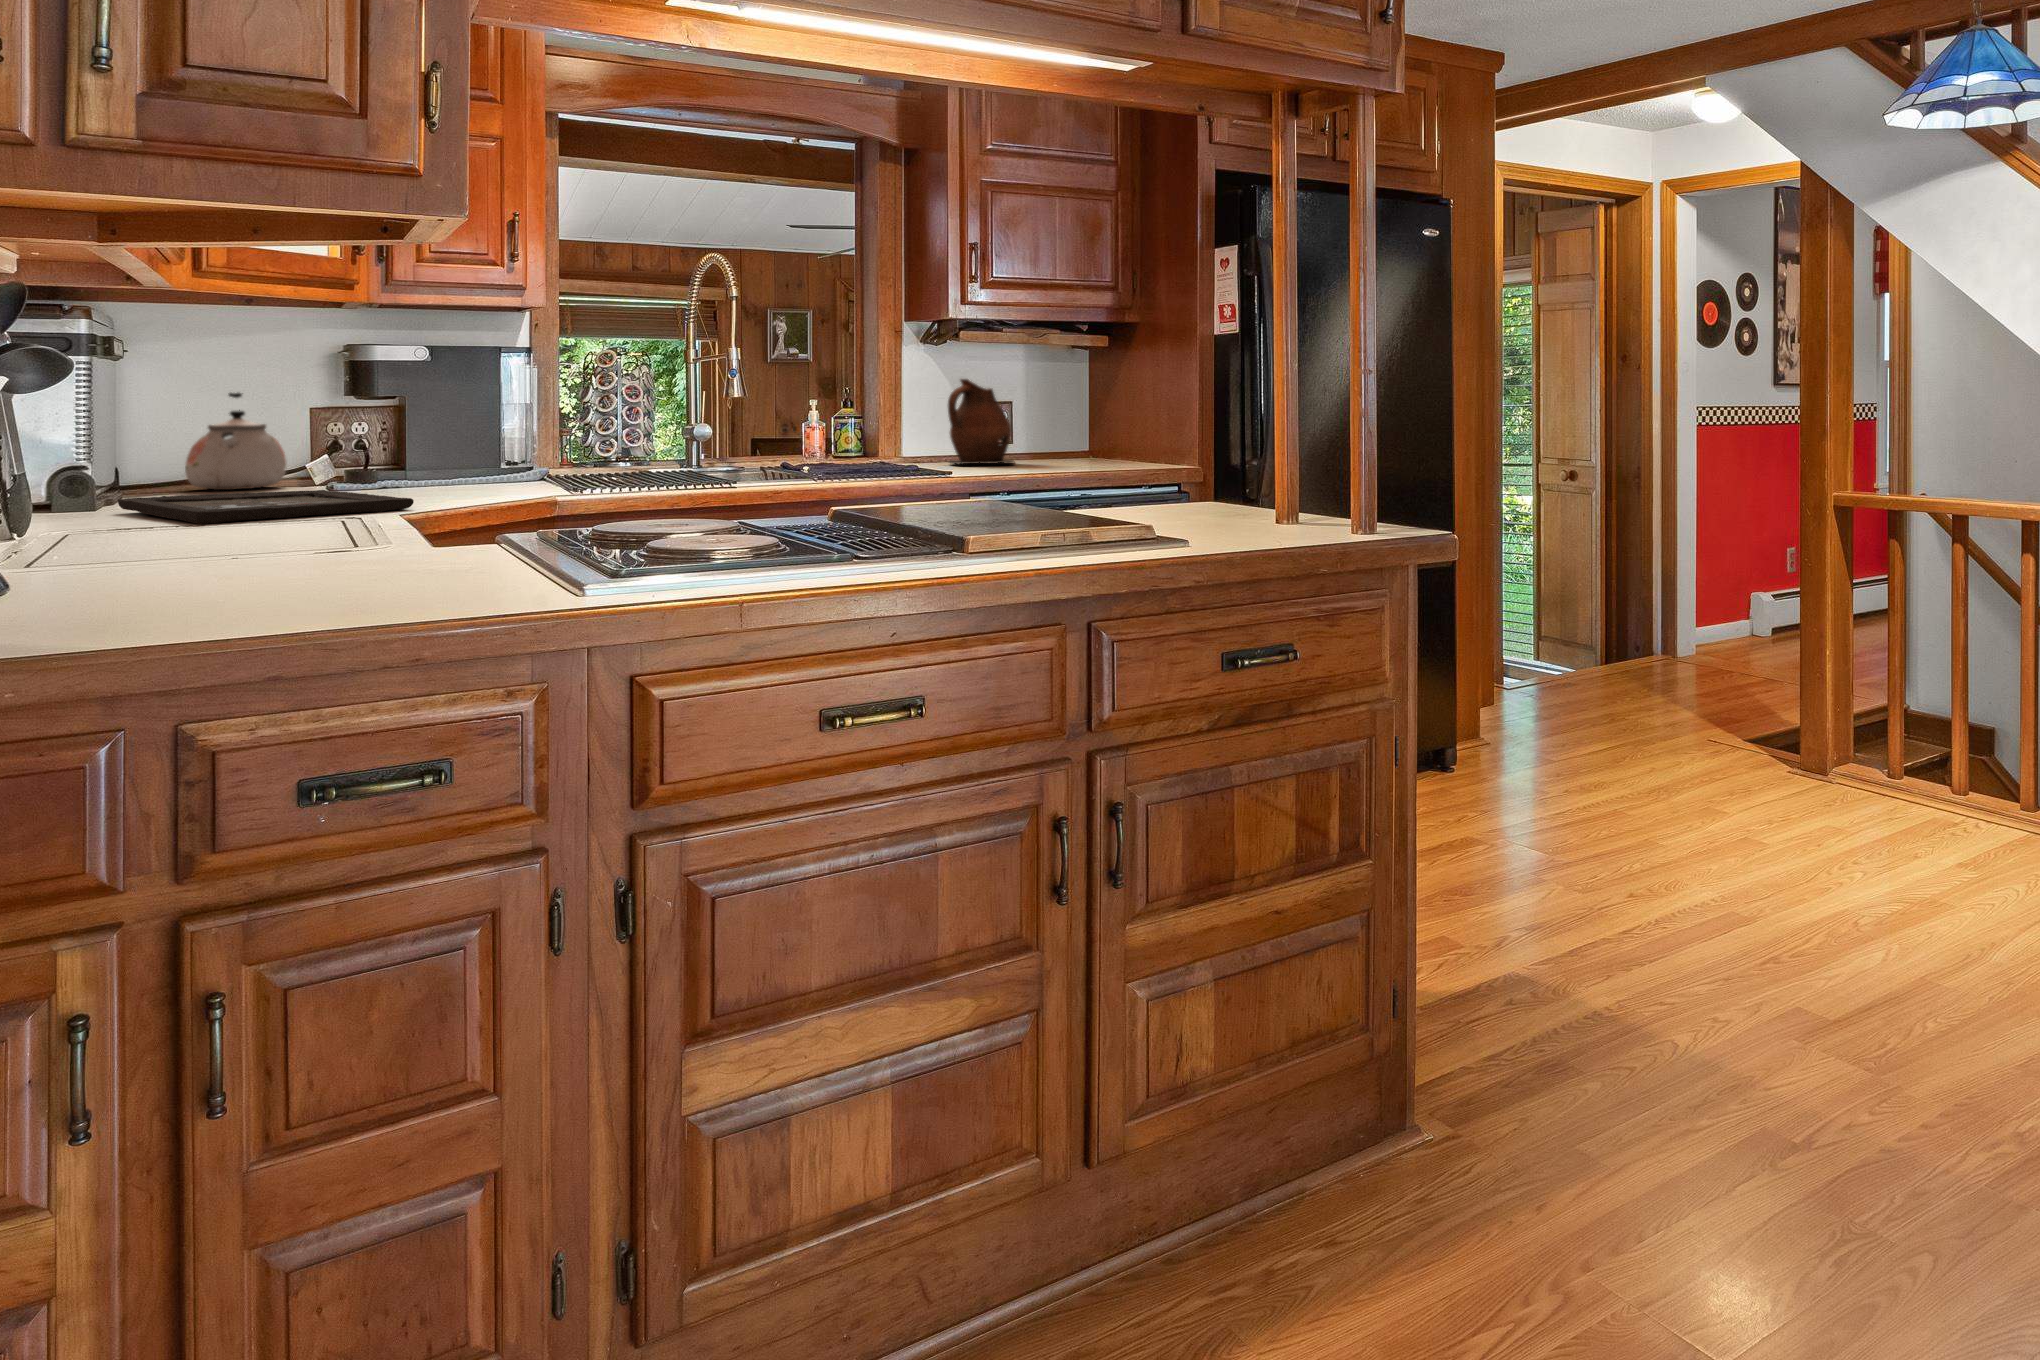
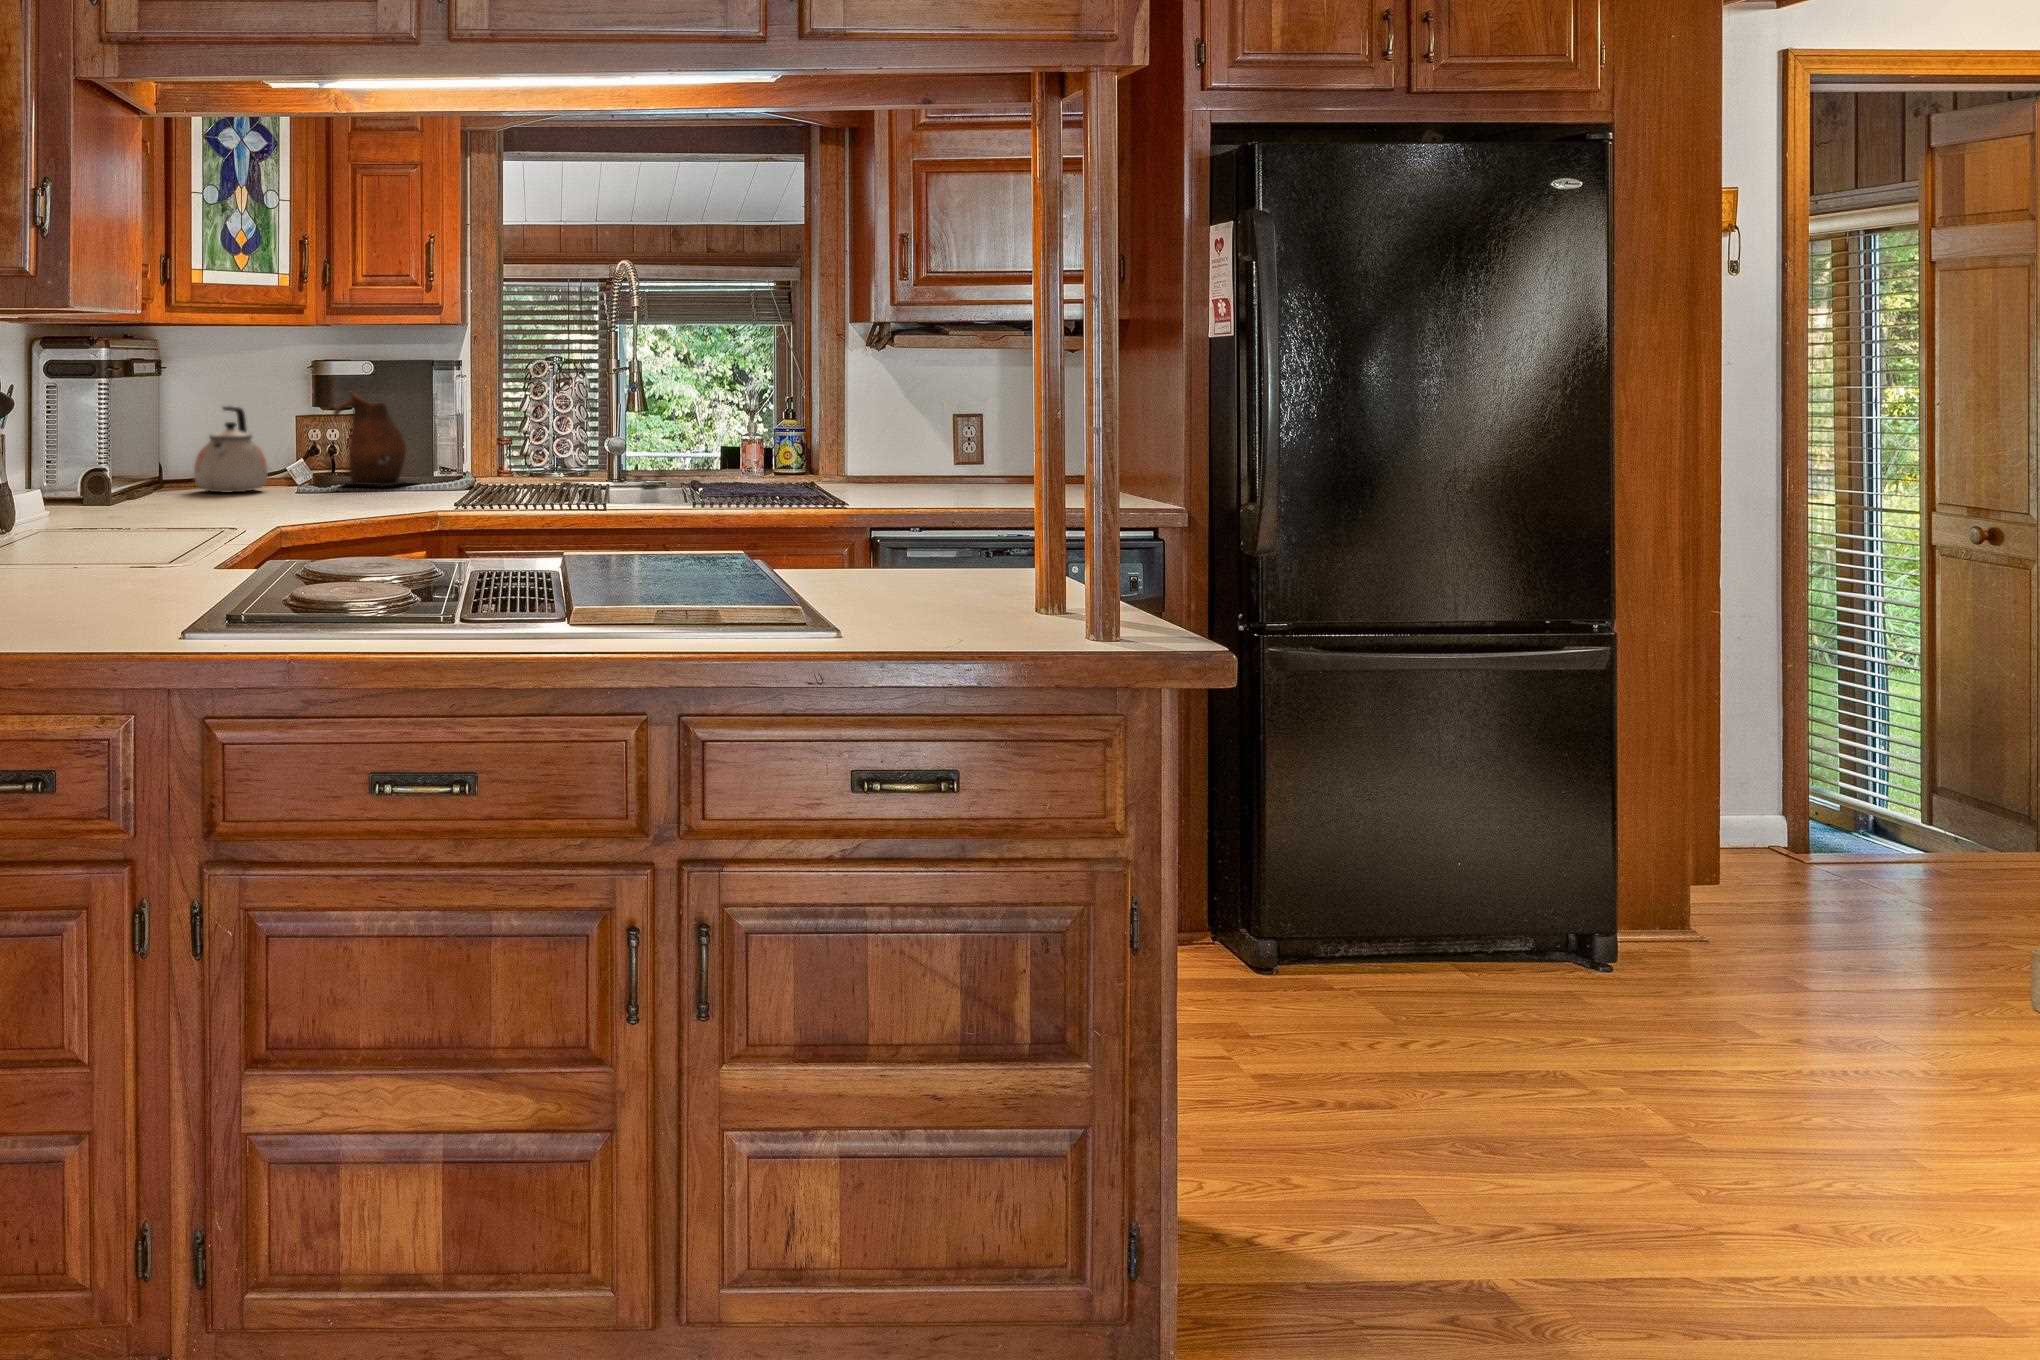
ceramic pitcher: present [948,379,1014,464] -> present [333,392,413,486]
tray: present [118,490,414,524] -> none [101,501,290,533]

